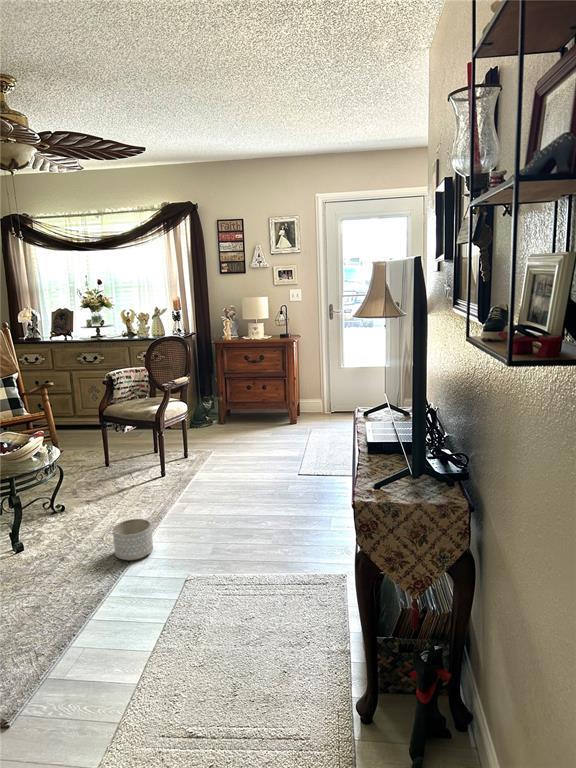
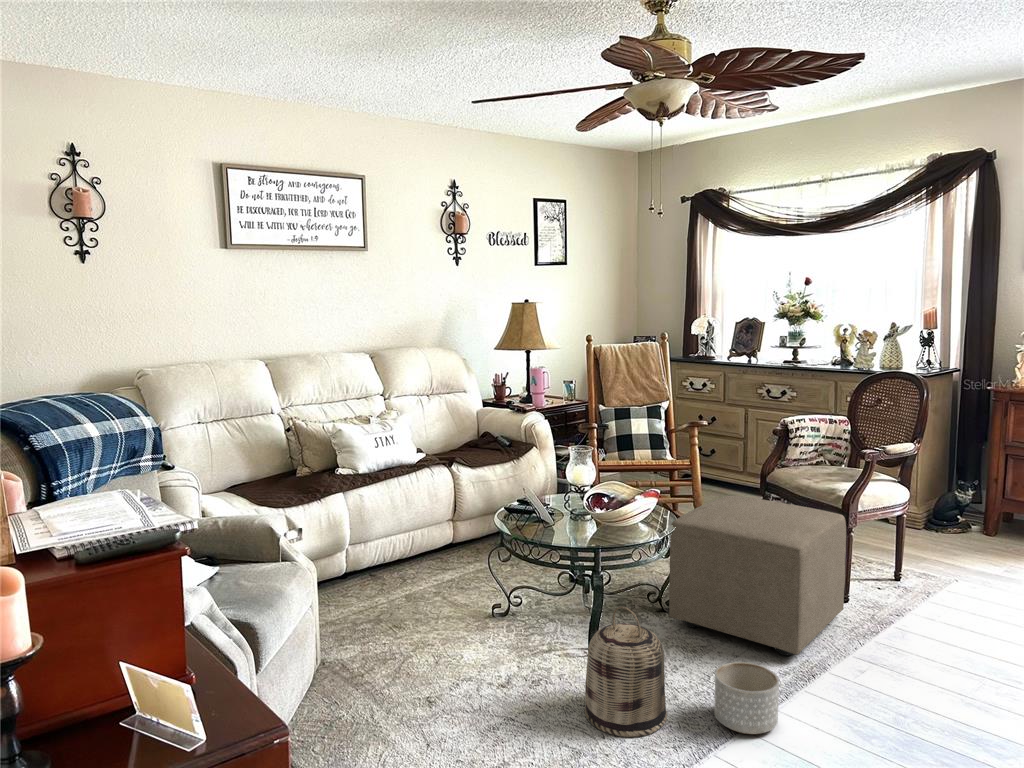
ottoman: none [57,424,166,516] -> present [669,495,846,655]
basket: none [27,507,88,592] -> present [584,606,667,737]

